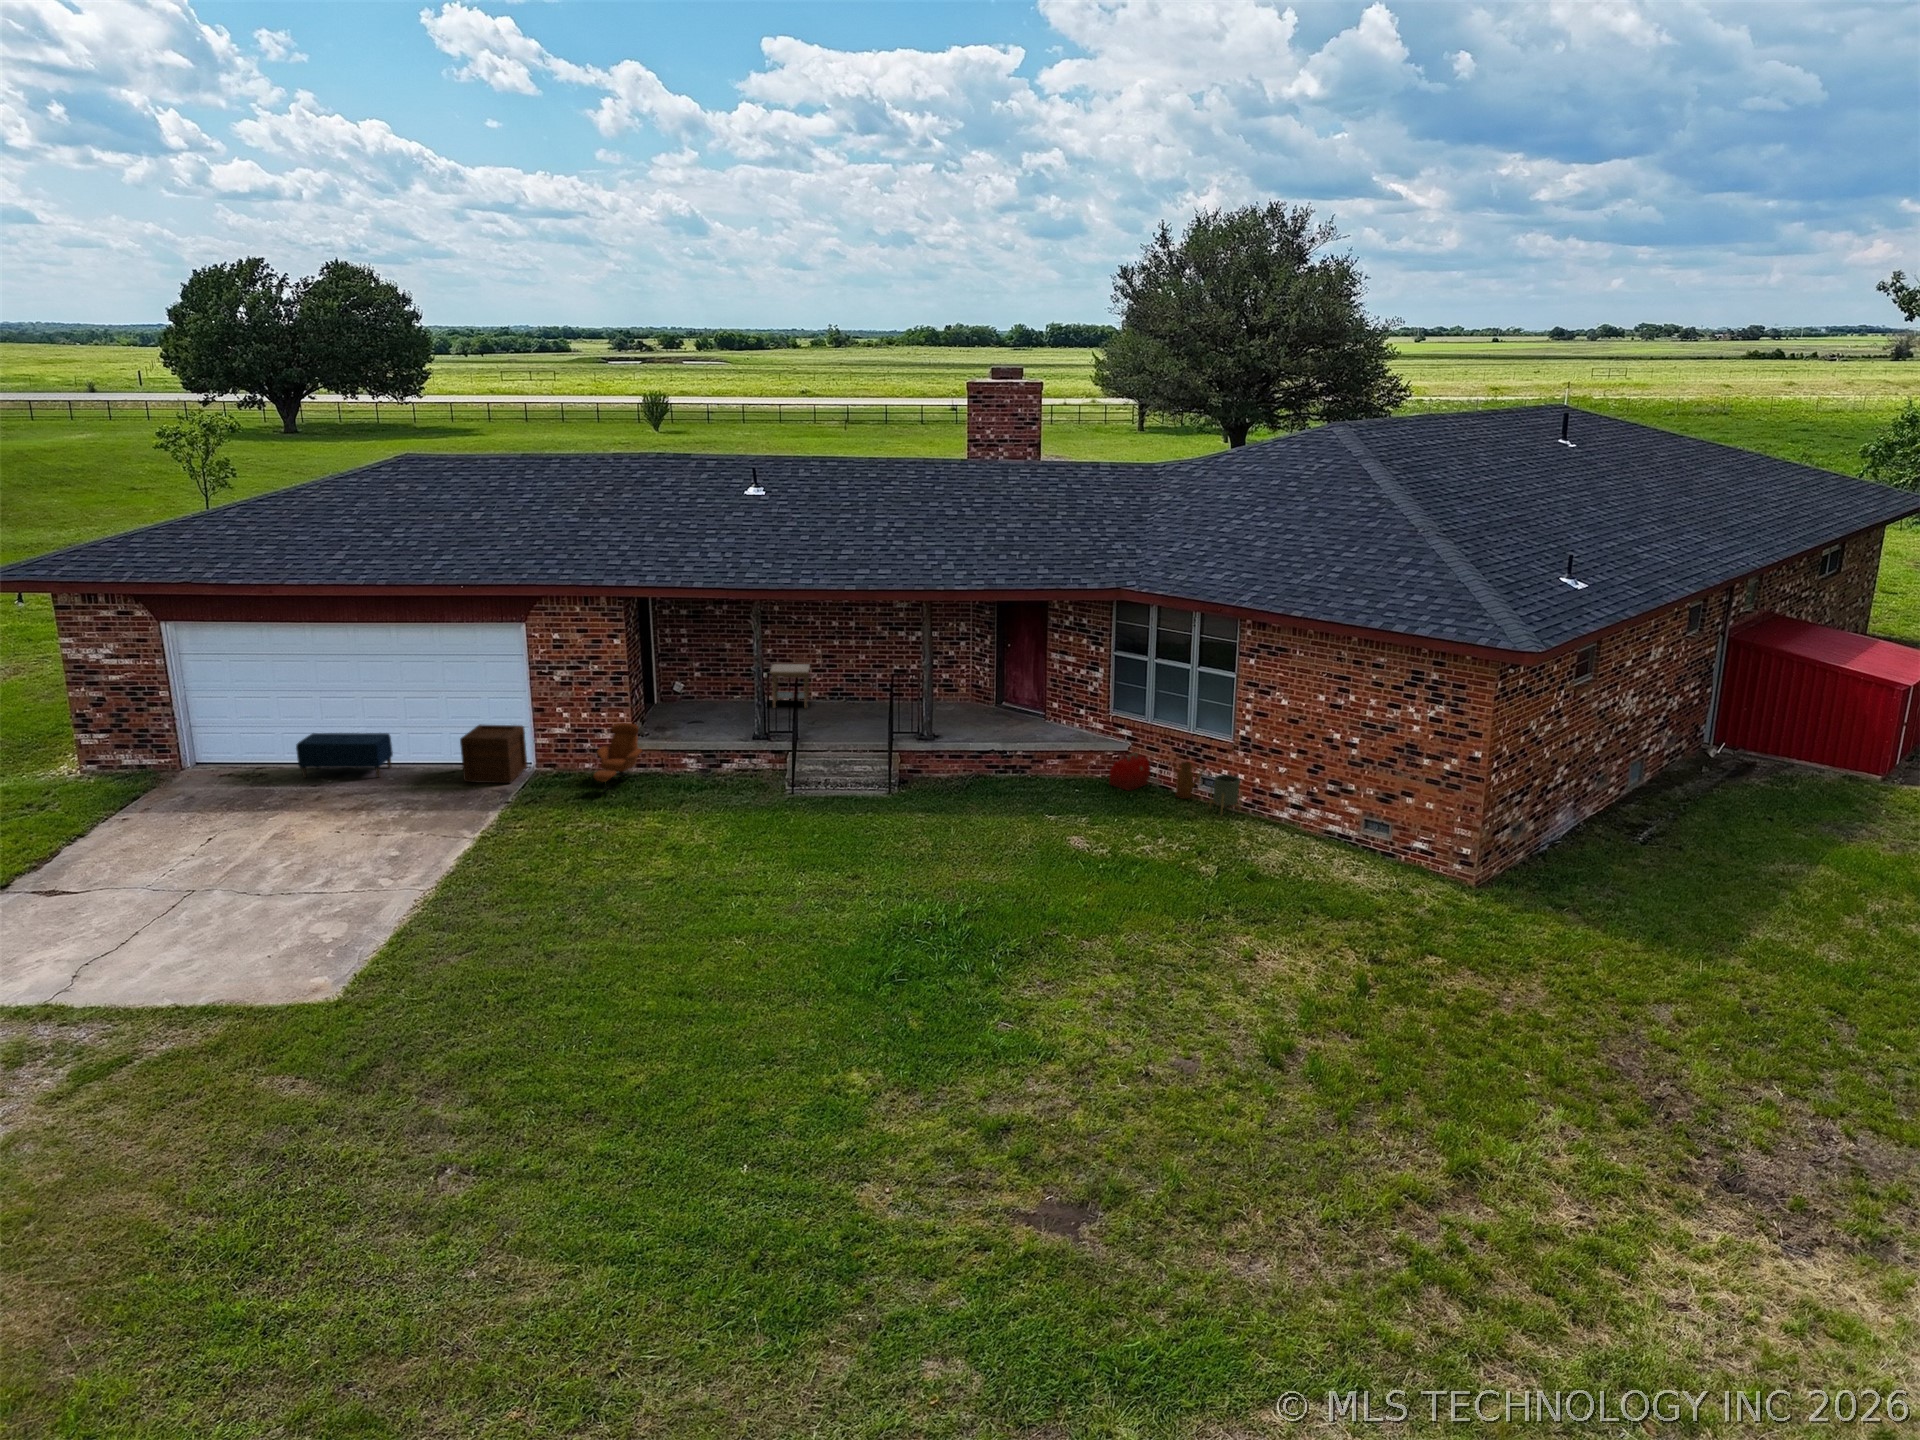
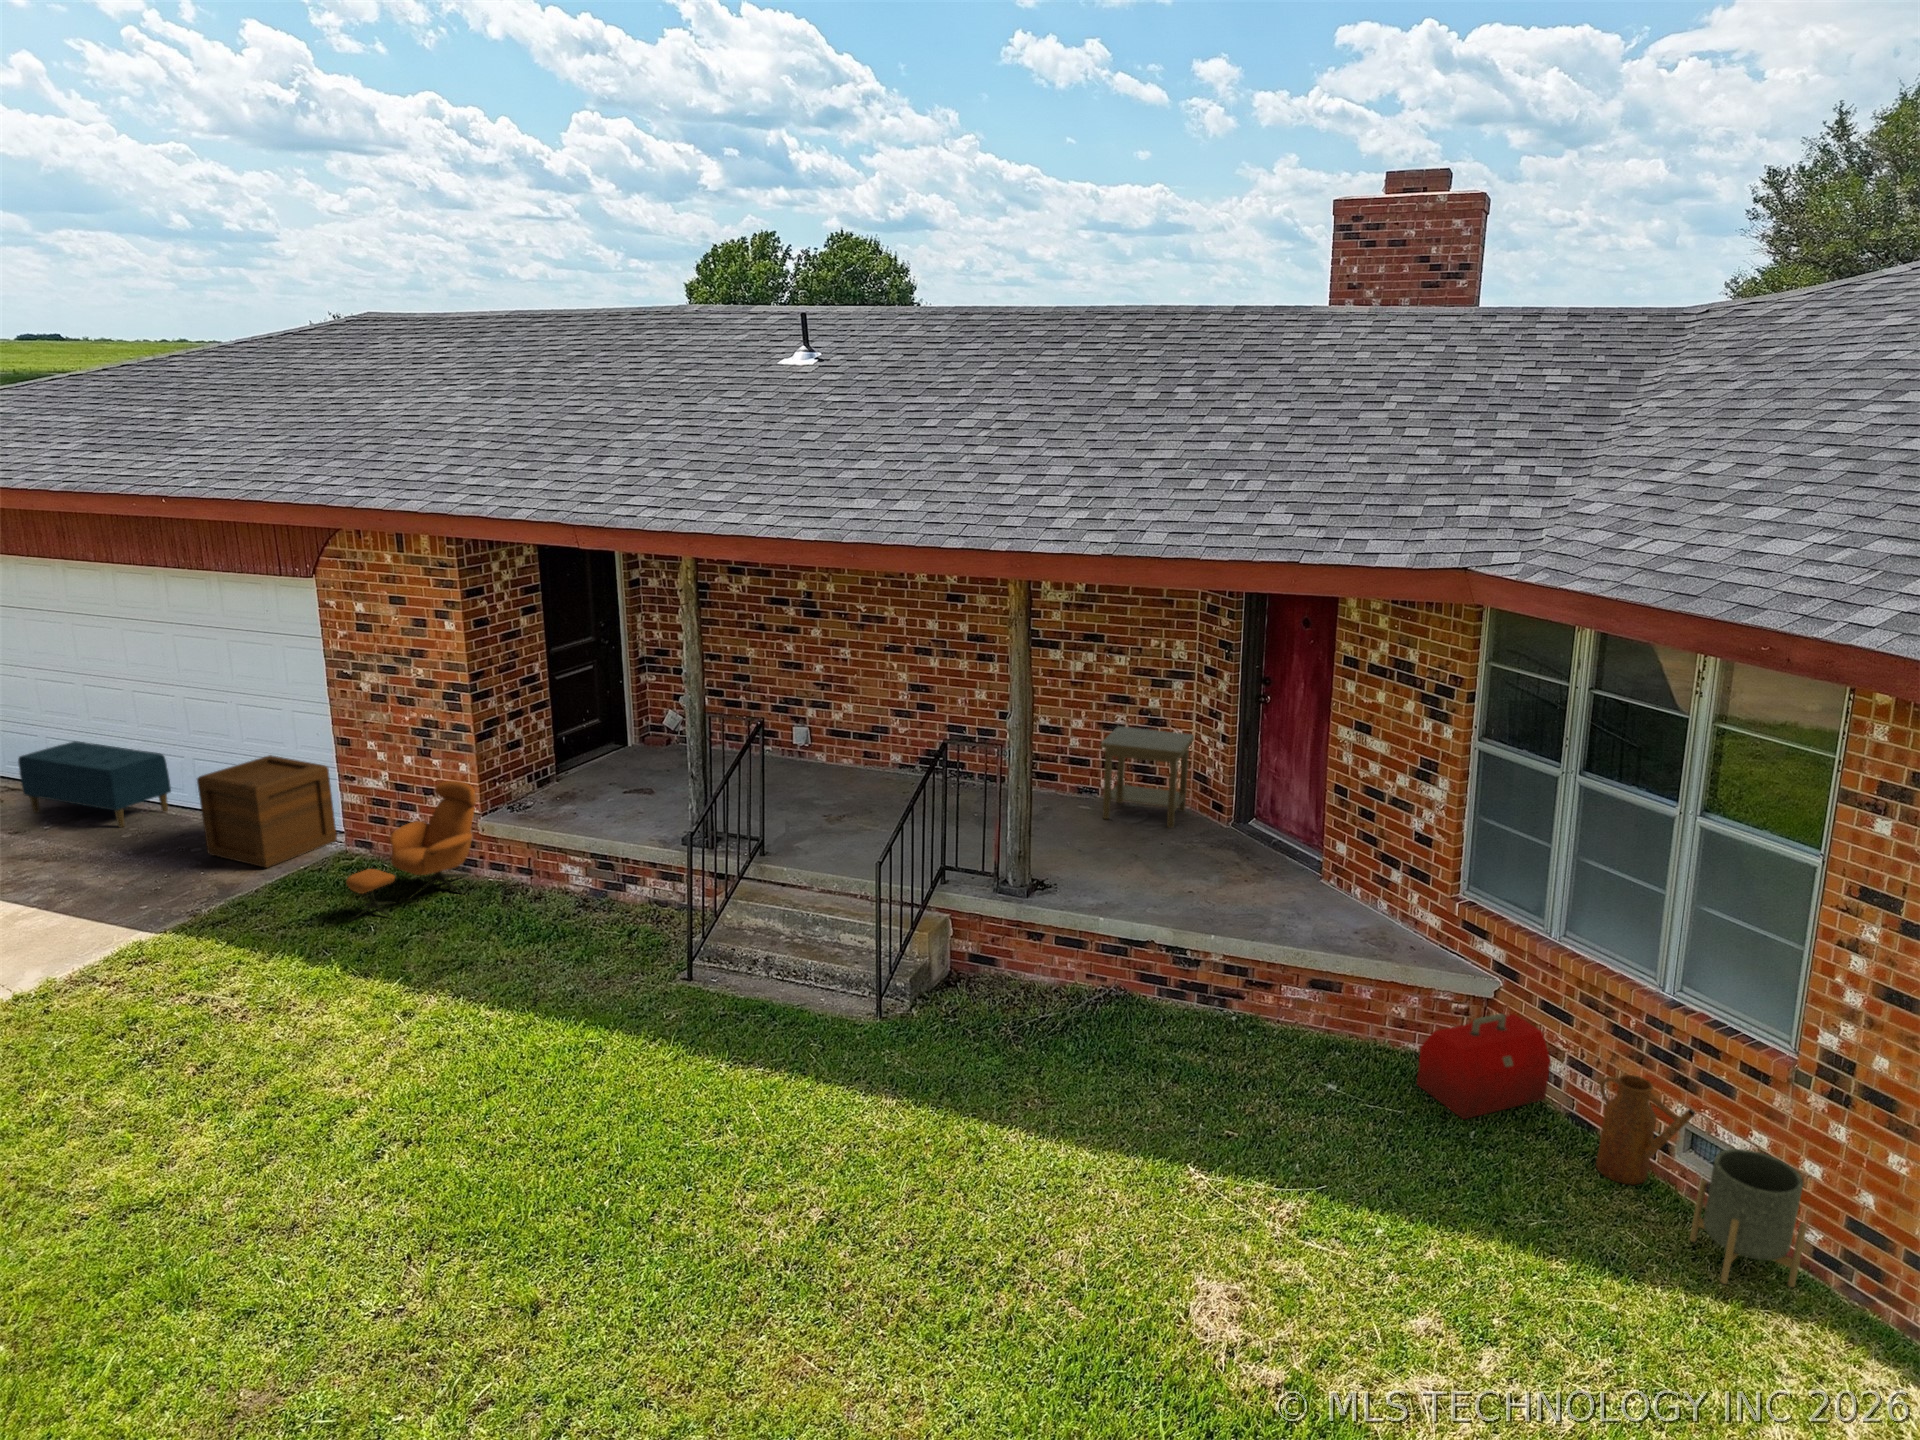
side table: present [770,664,810,709] -> present [1101,726,1194,828]

